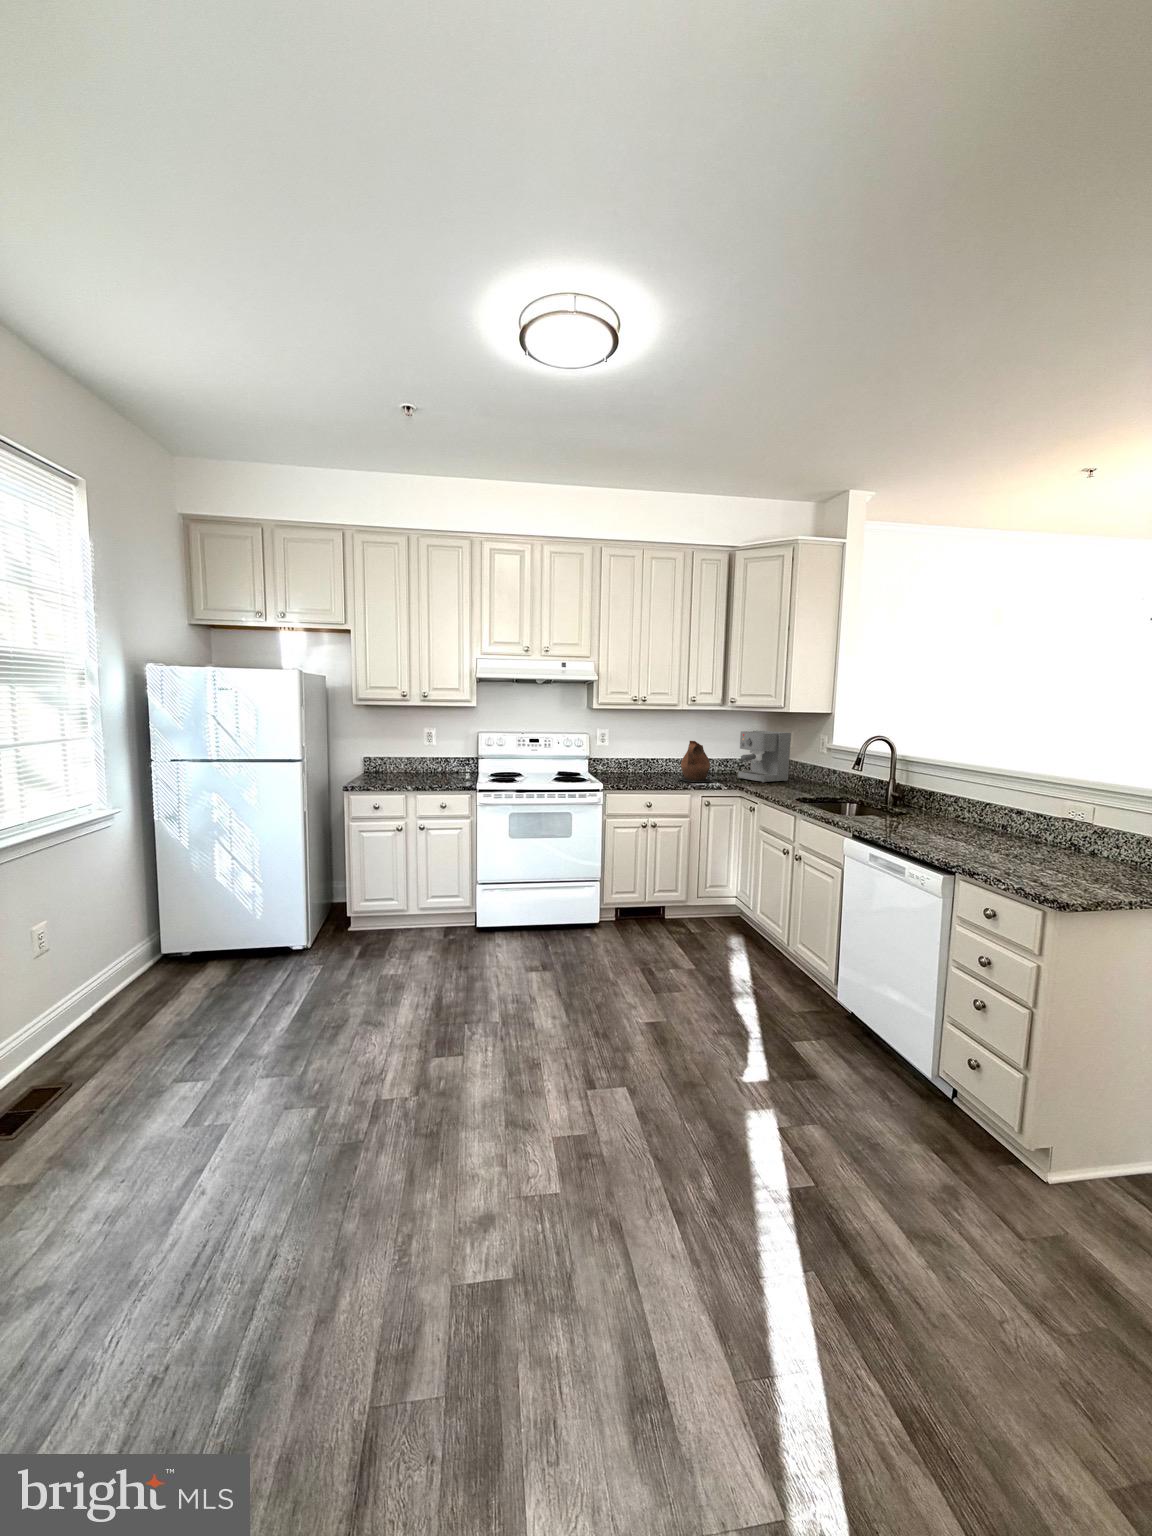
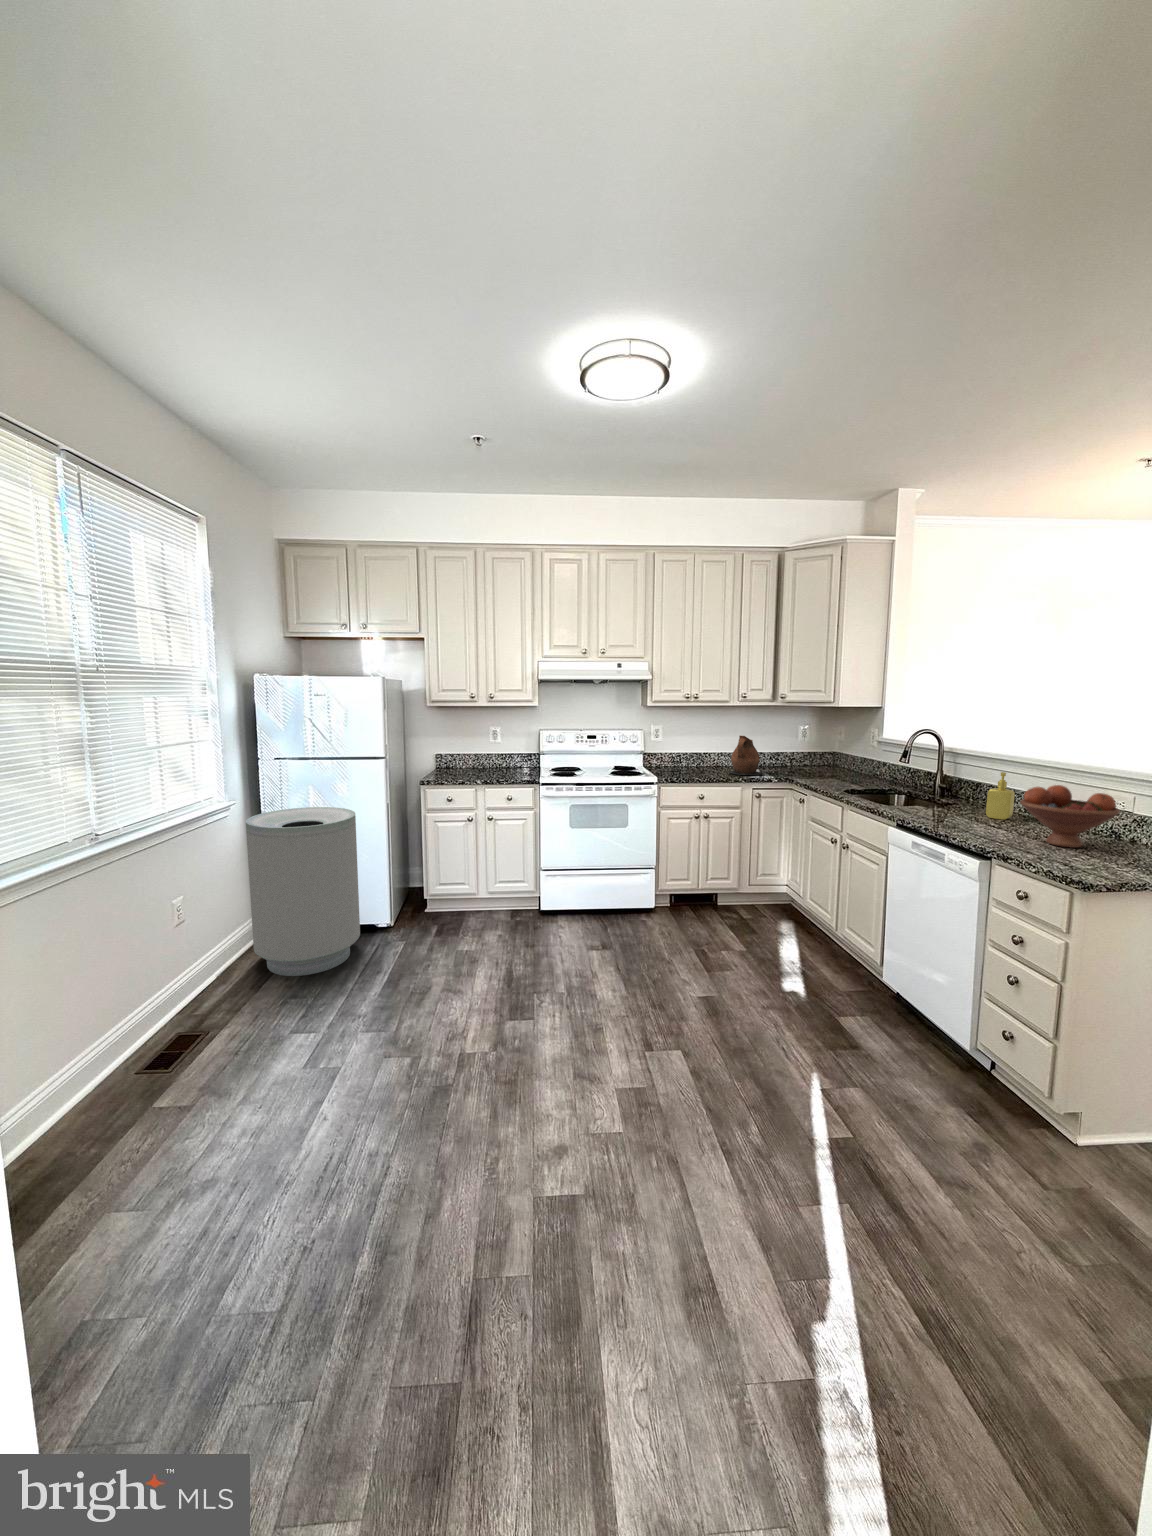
coffee maker: present [738,731,791,783] -> none [787,725,840,775]
soap dispenser: none [942,781,971,831] -> present [986,772,1015,820]
fruit bowl: none [981,795,1083,861] -> present [1020,785,1120,848]
trash can: none [129,815,268,1011] -> present [246,807,360,976]

